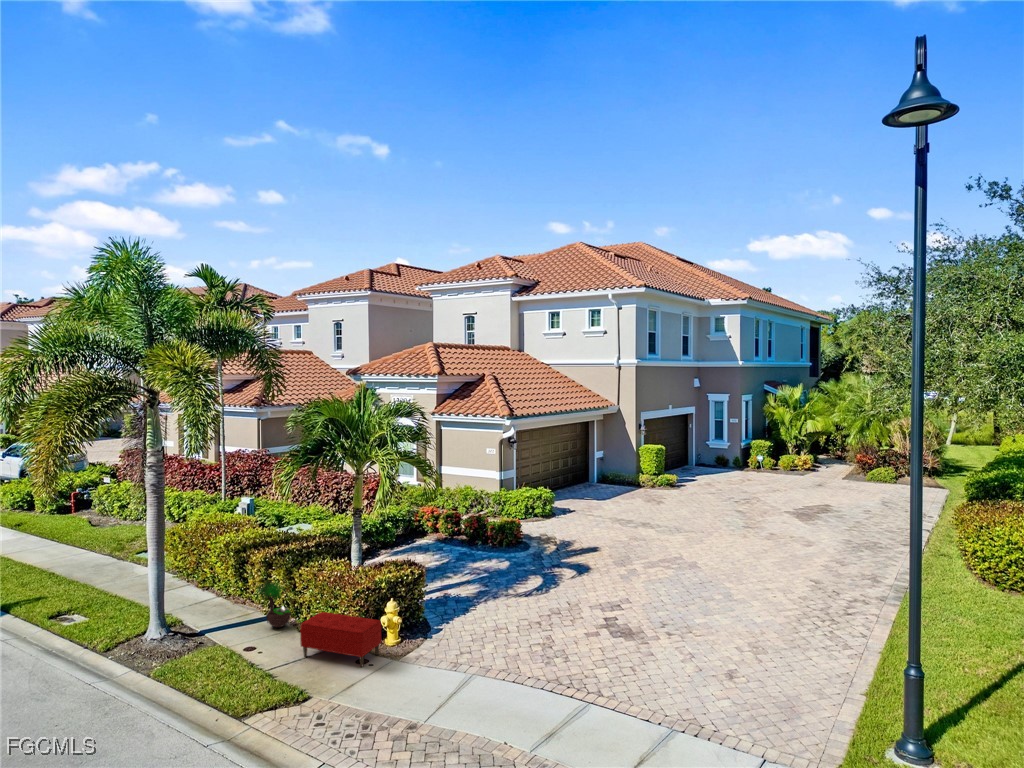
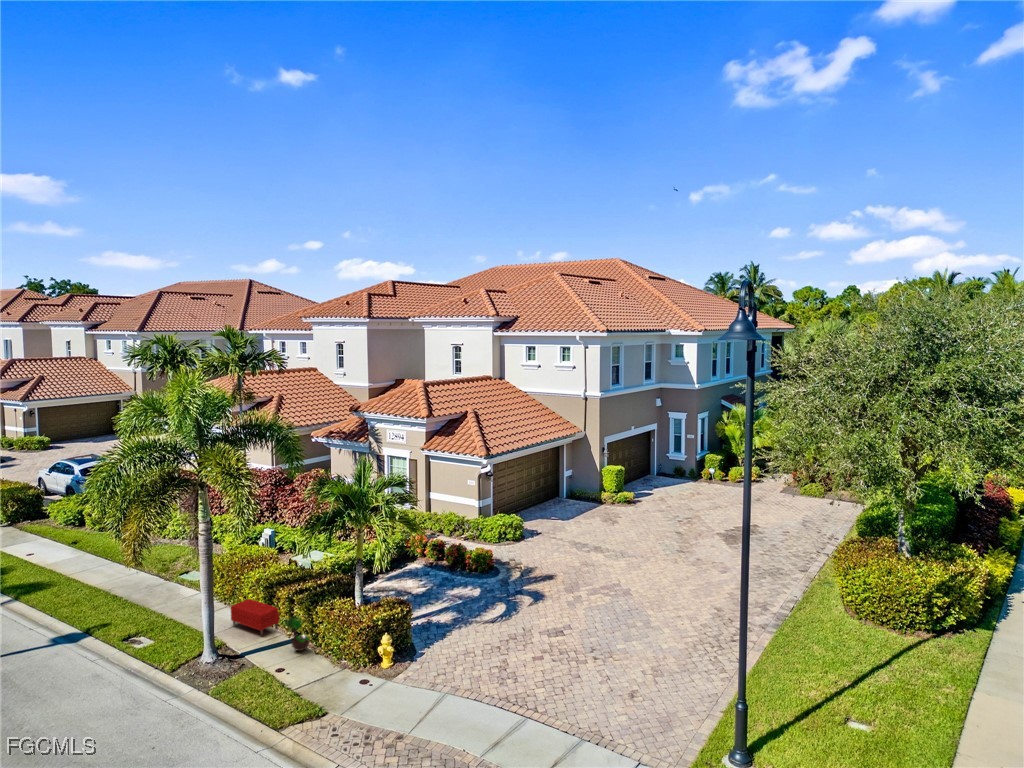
bench: present [300,612,382,667] -> present [231,599,279,637]

